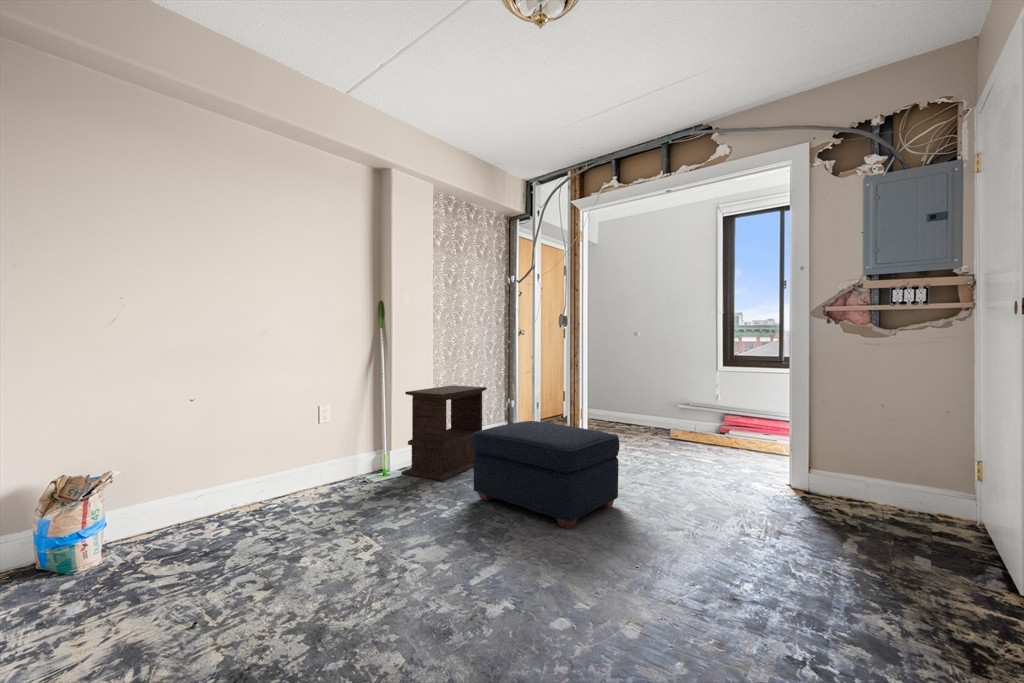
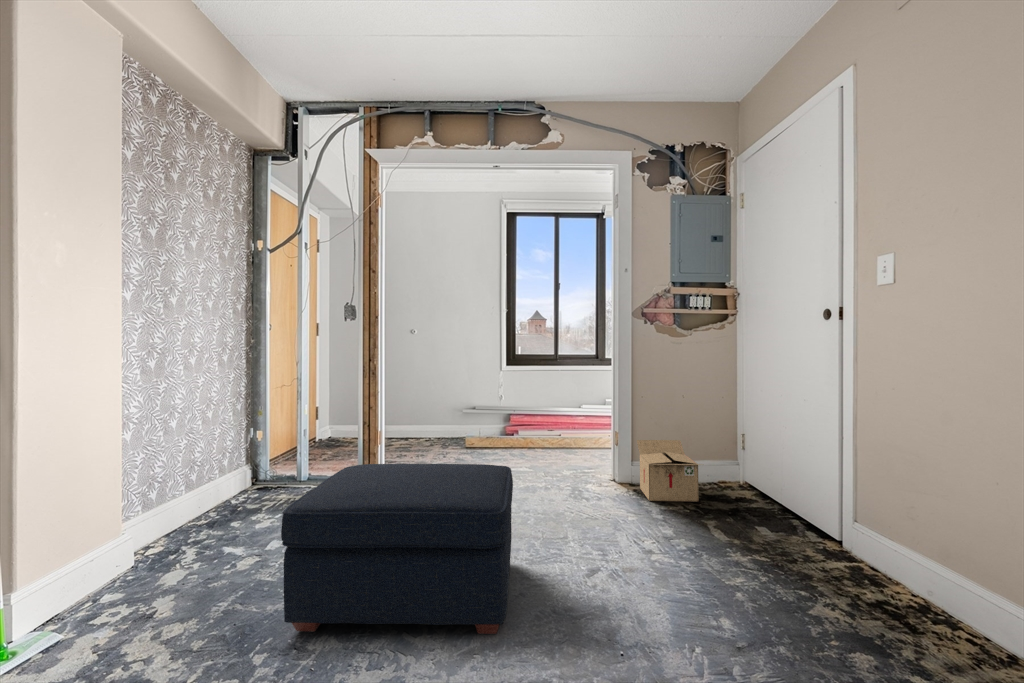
side table: present [401,385,487,481] -> none [49,417,252,634]
cardboard box: none [799,447,872,521] -> present [637,440,700,502]

